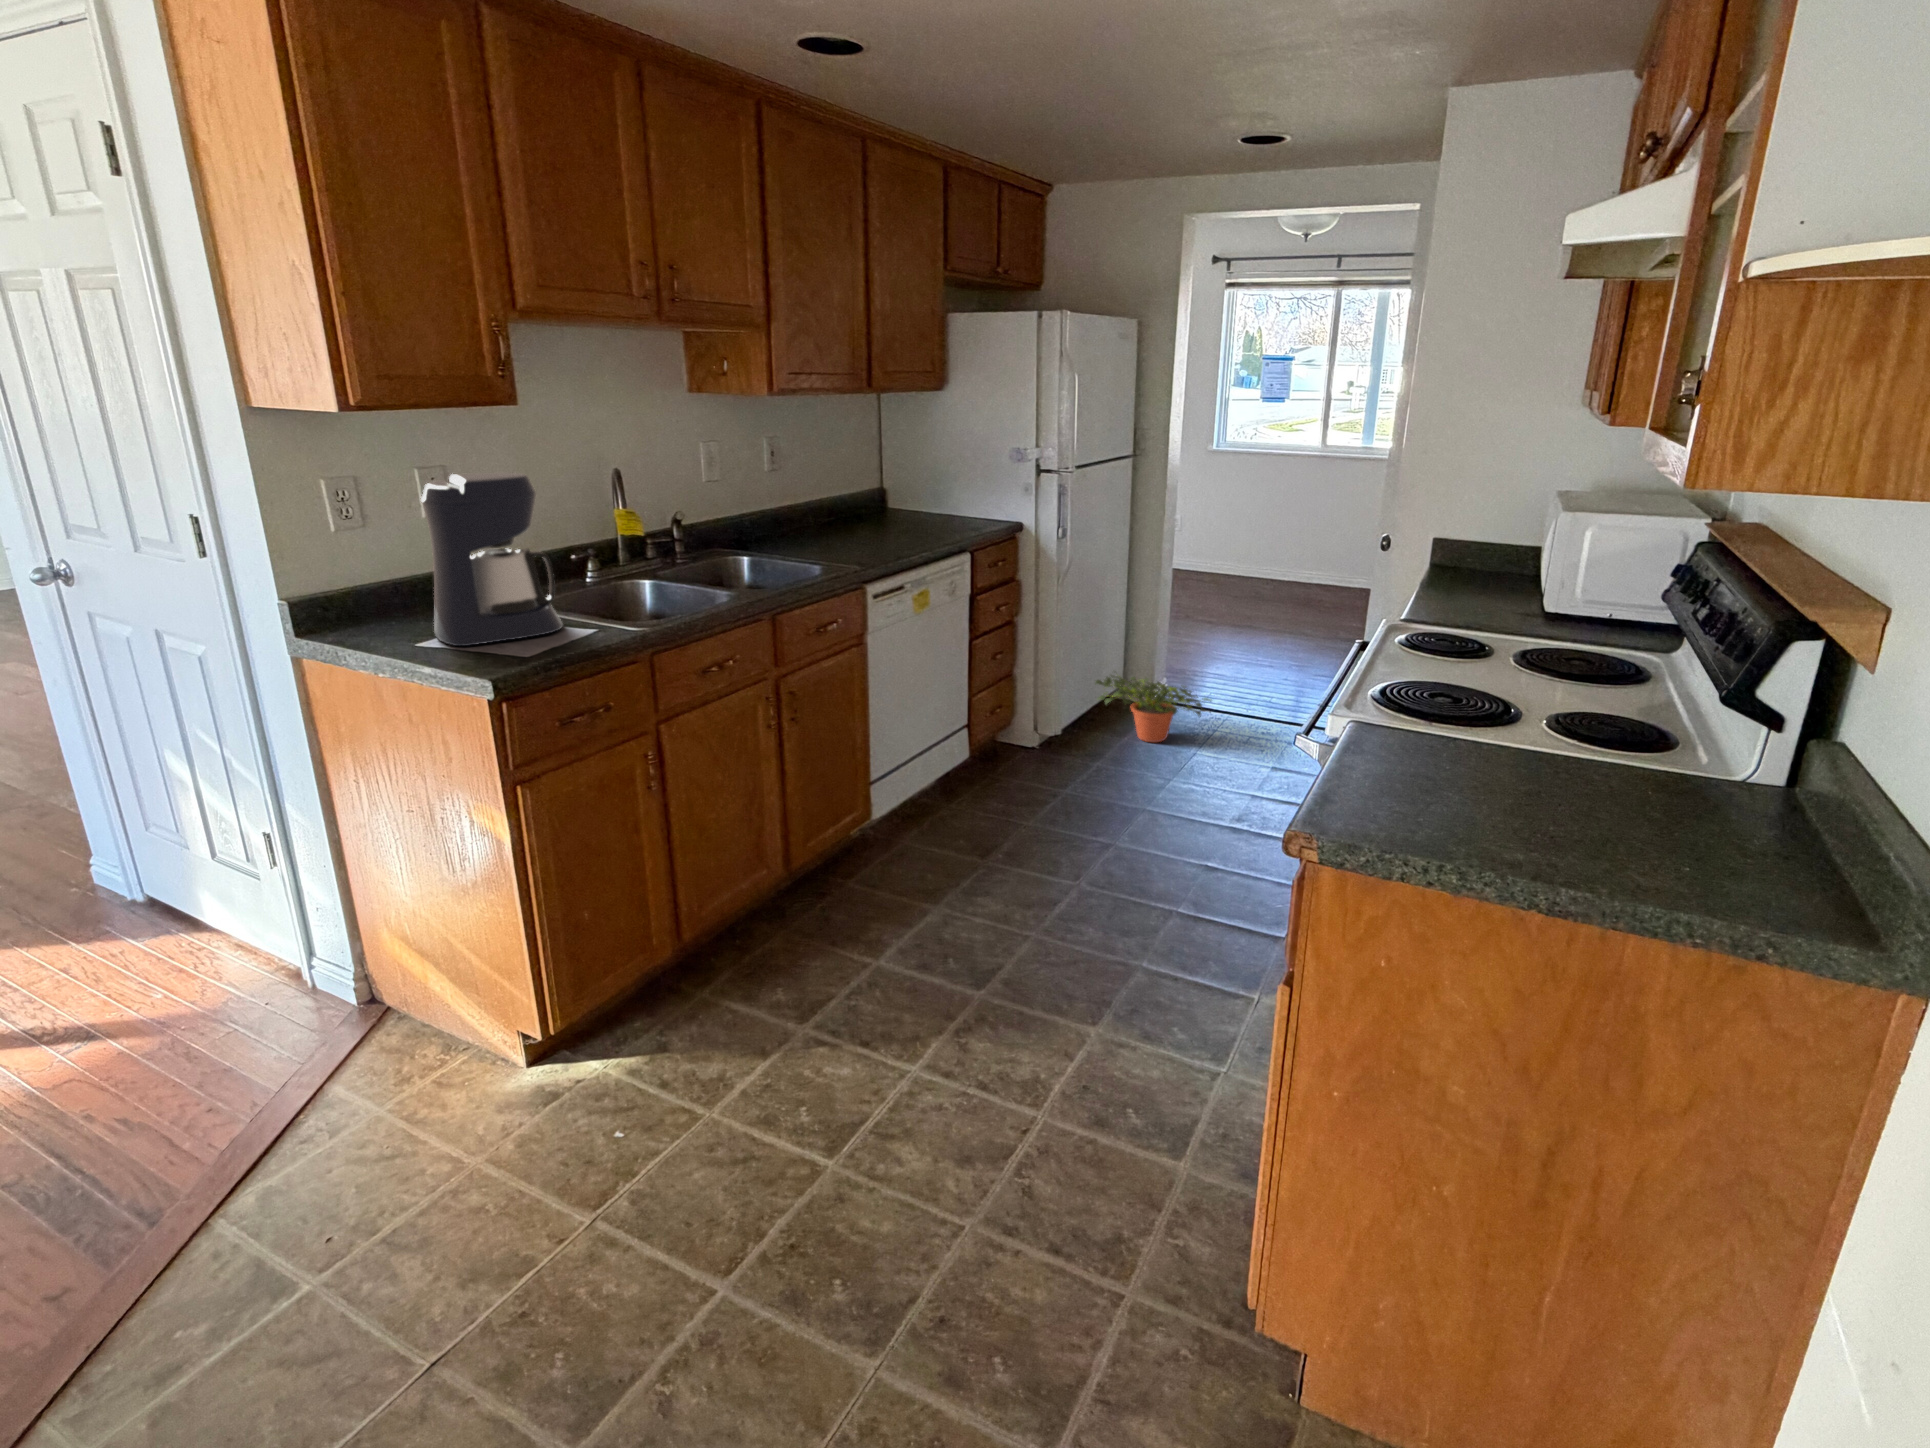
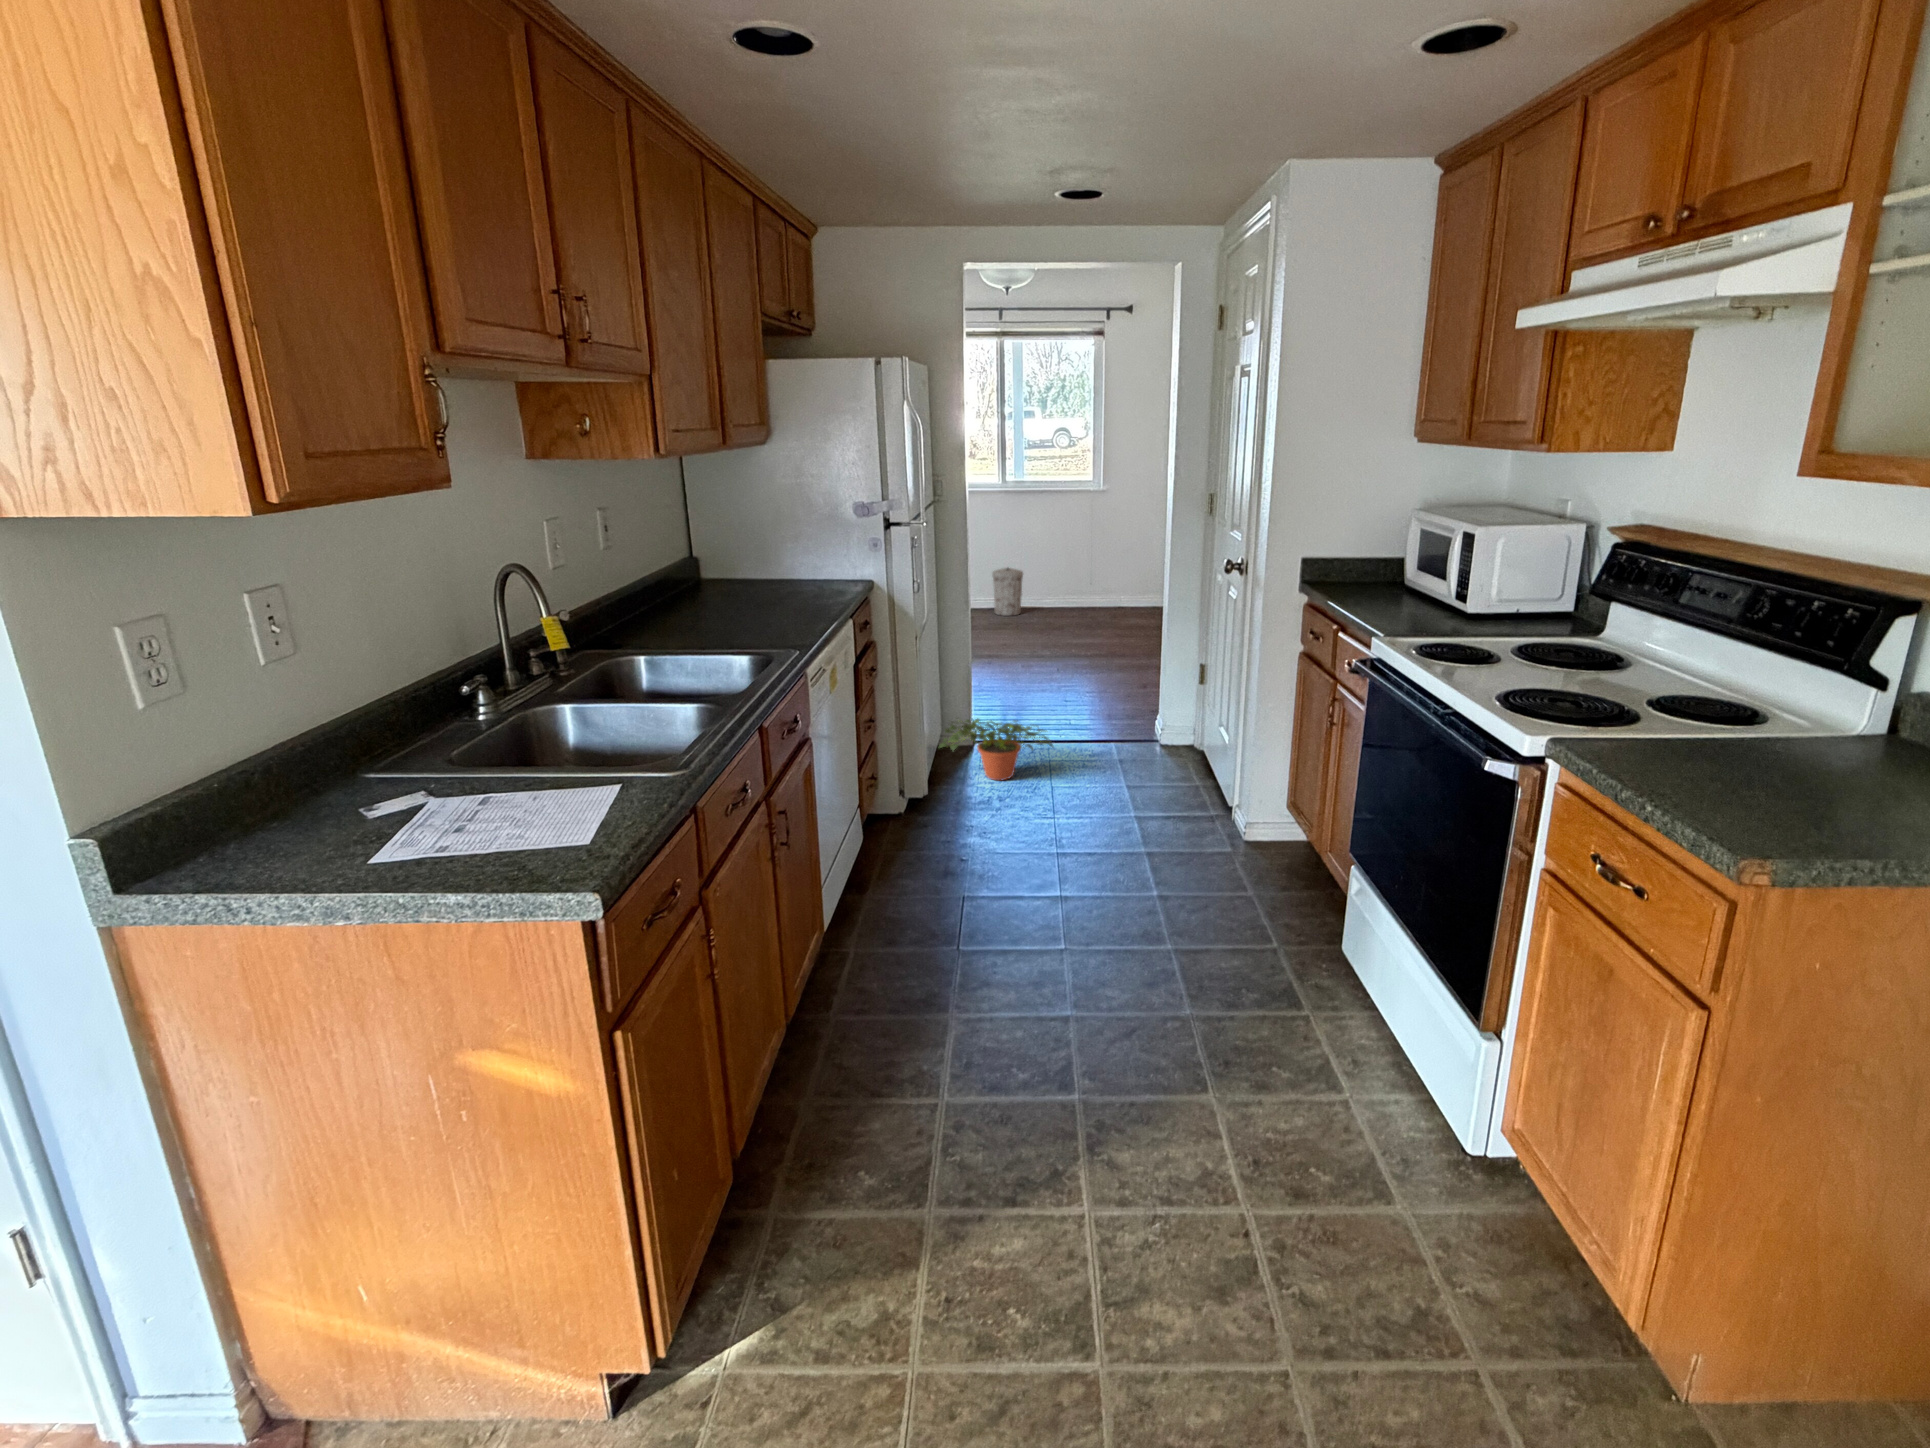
coffee maker: present [421,472,563,646] -> none [345,586,571,855]
trash can: none [1292,538,1330,592] -> present [992,568,1023,616]

